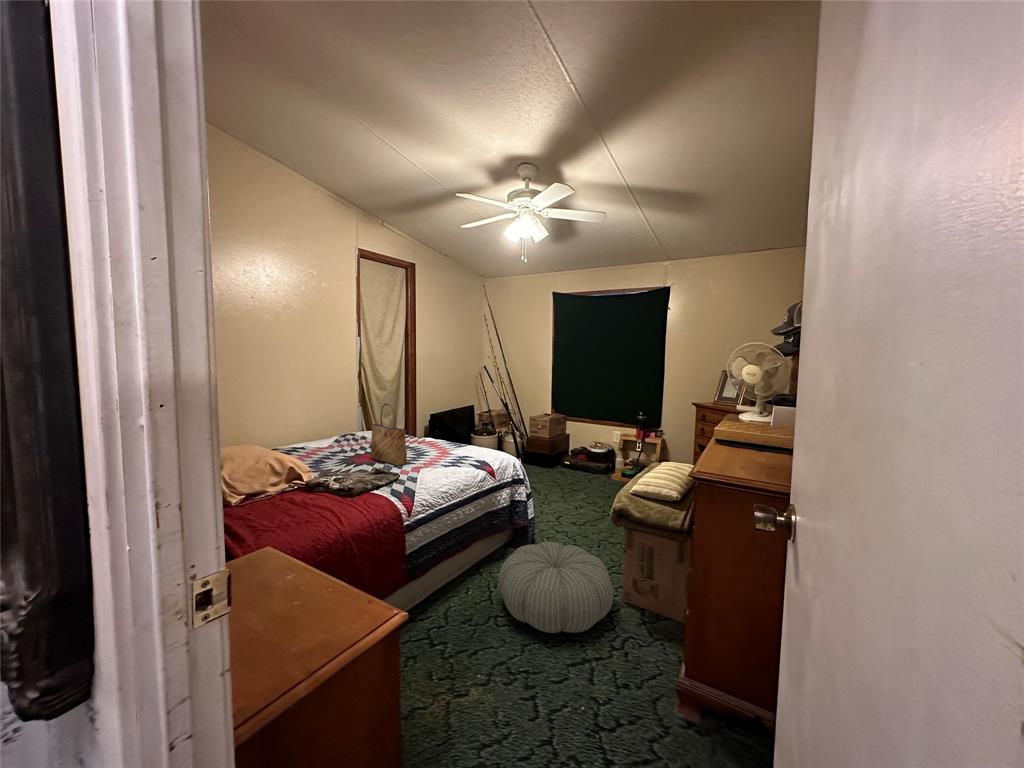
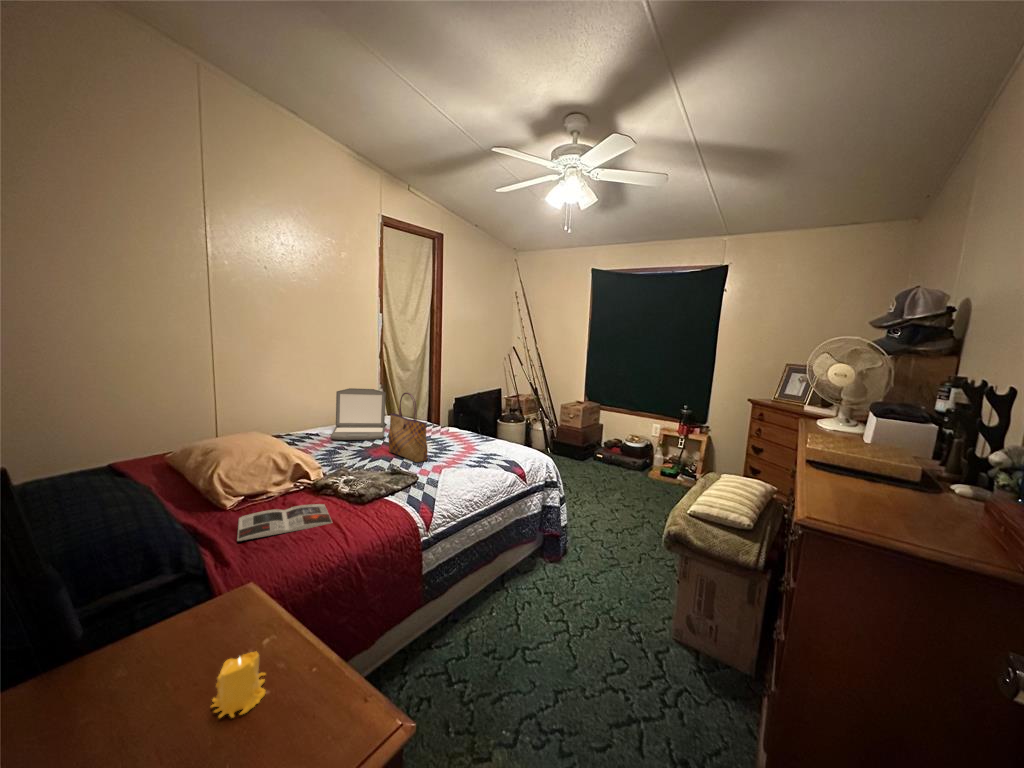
laptop: none [315,404,366,451] -> present [330,388,386,440]
magazine: none [244,499,328,526] -> present [238,504,332,541]
pouf: present [498,542,613,633] -> none [527,560,664,680]
candle: none [261,569,300,612] -> present [211,651,266,718]

